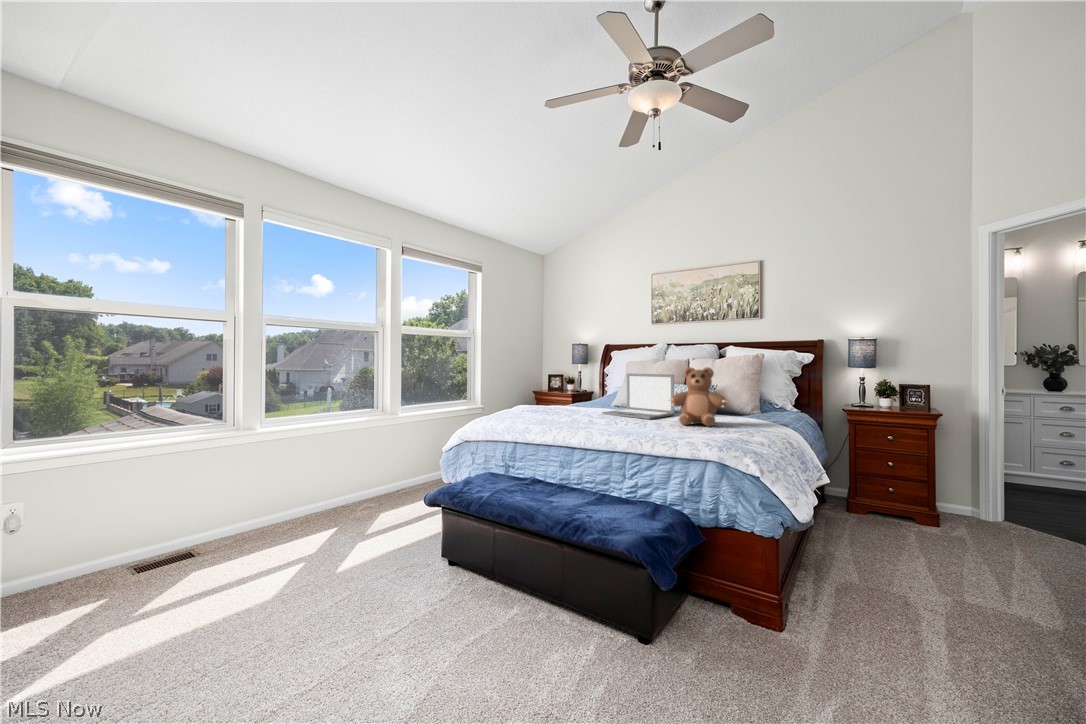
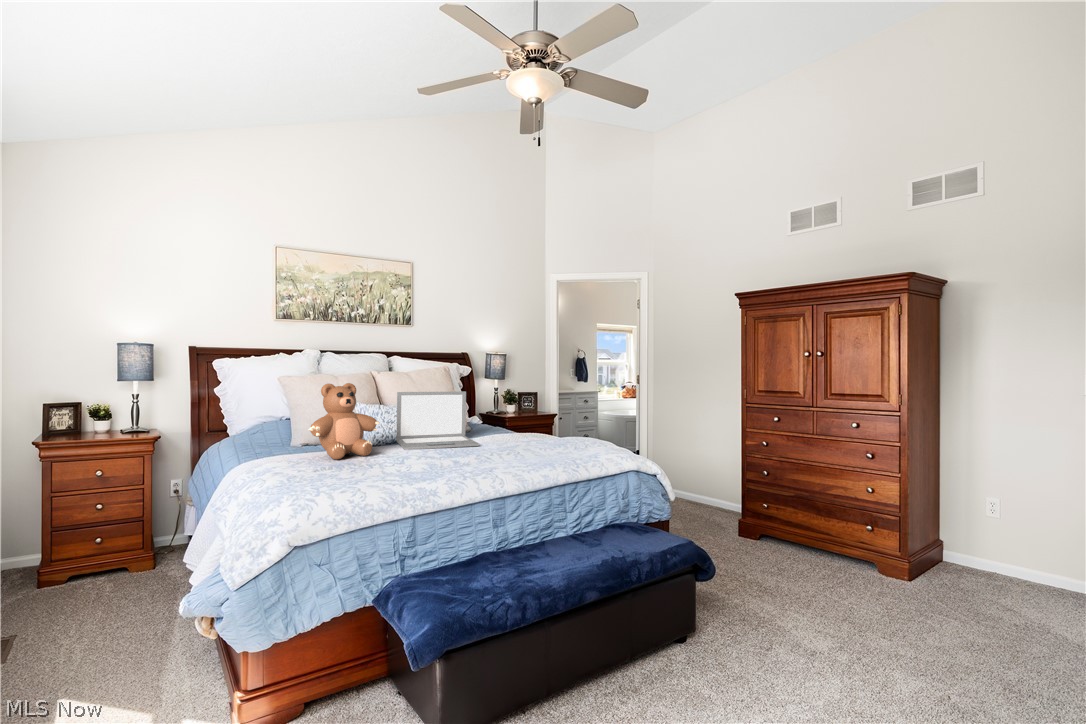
teddy bear: present [669,367,728,426] -> present [308,383,379,460]

